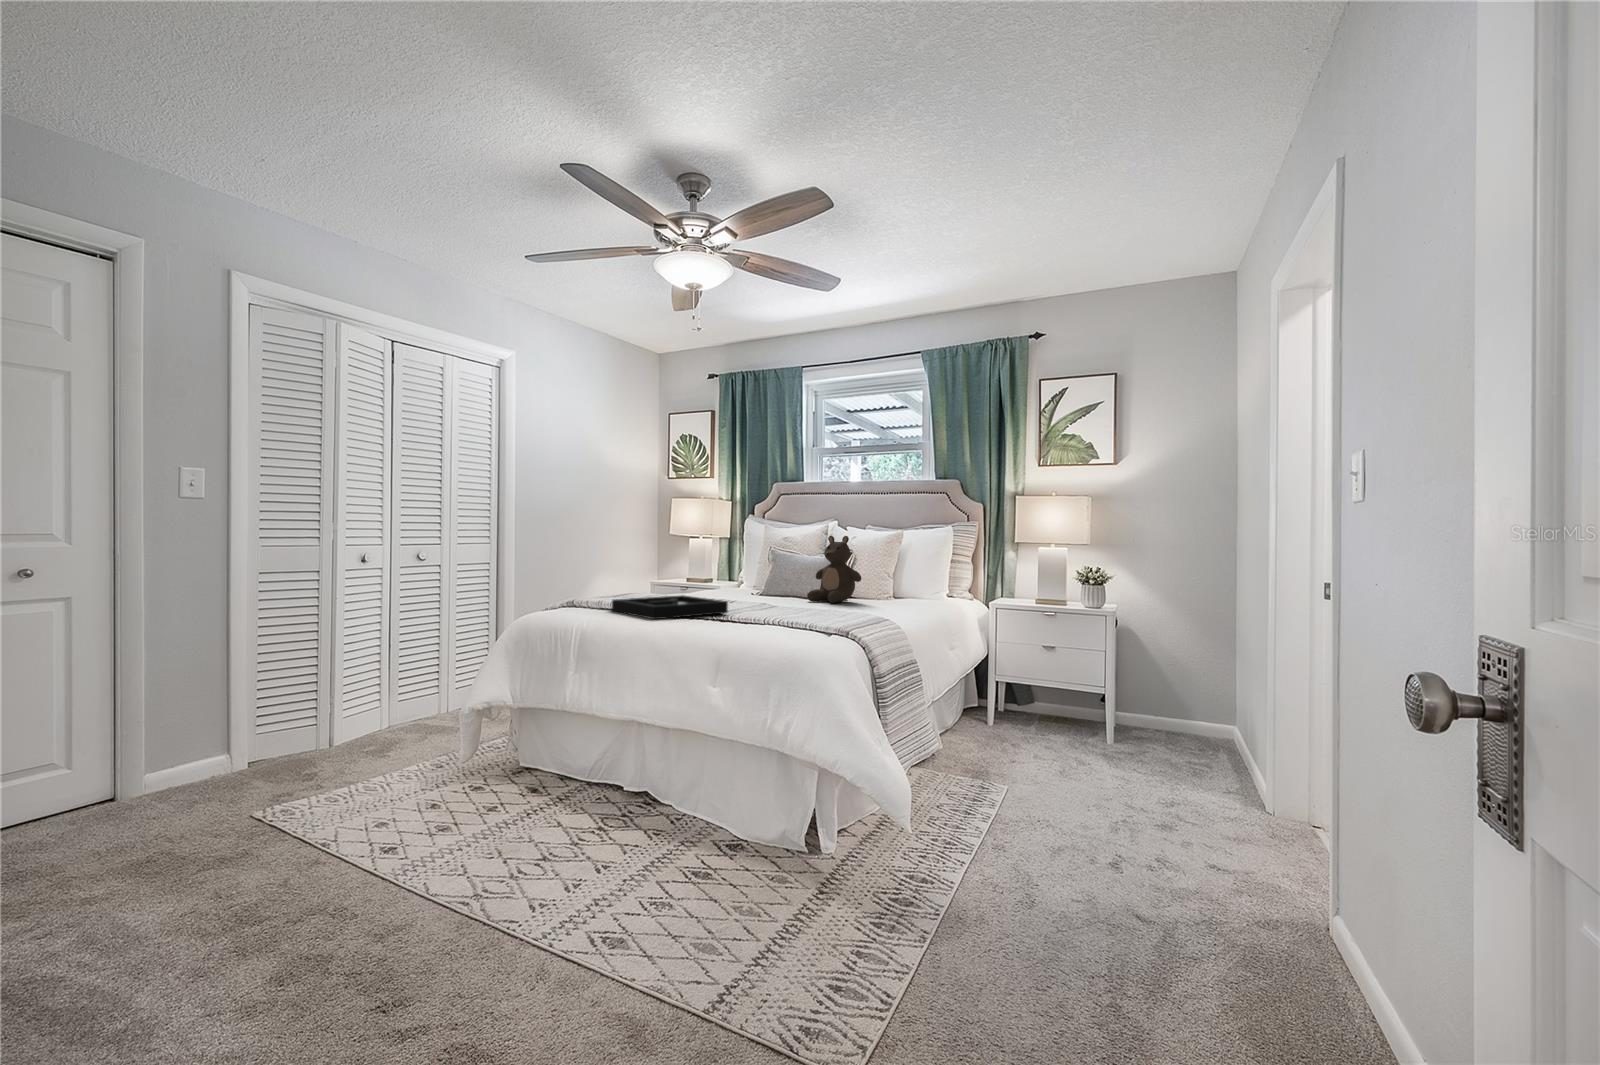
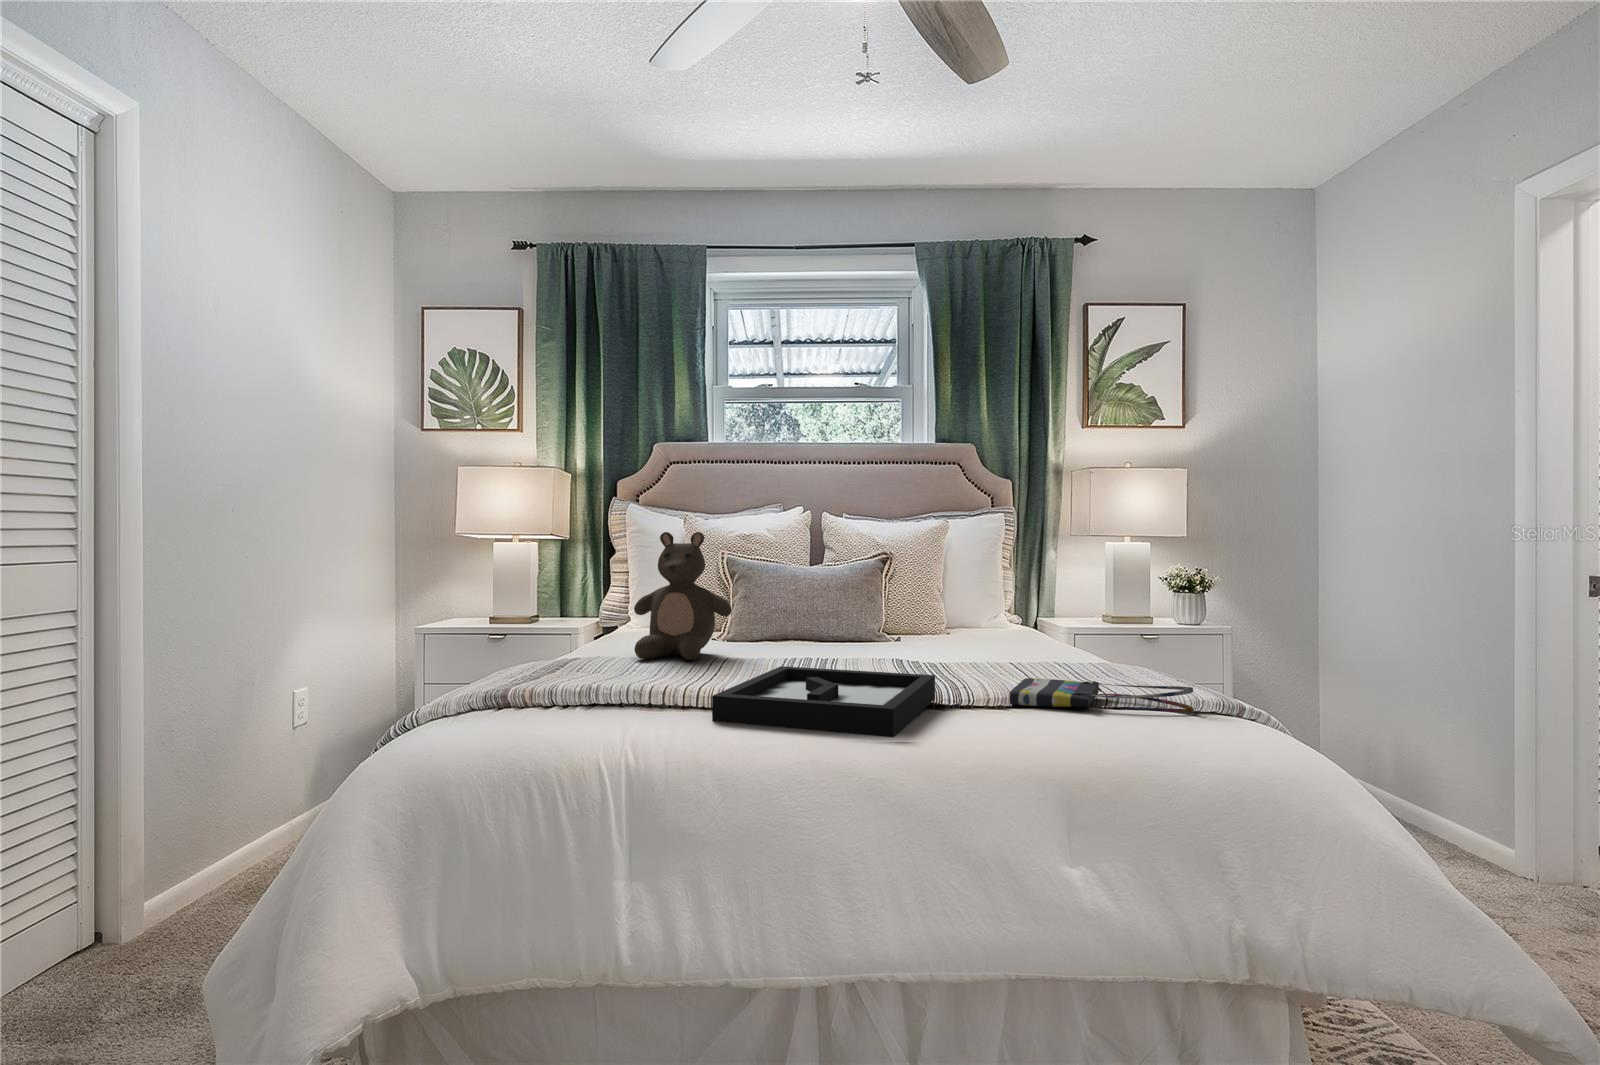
stuffed bear: present [807,536,861,603] -> present [634,532,732,660]
tote bag: none [754,609,827,626] -> present [1009,678,1194,713]

